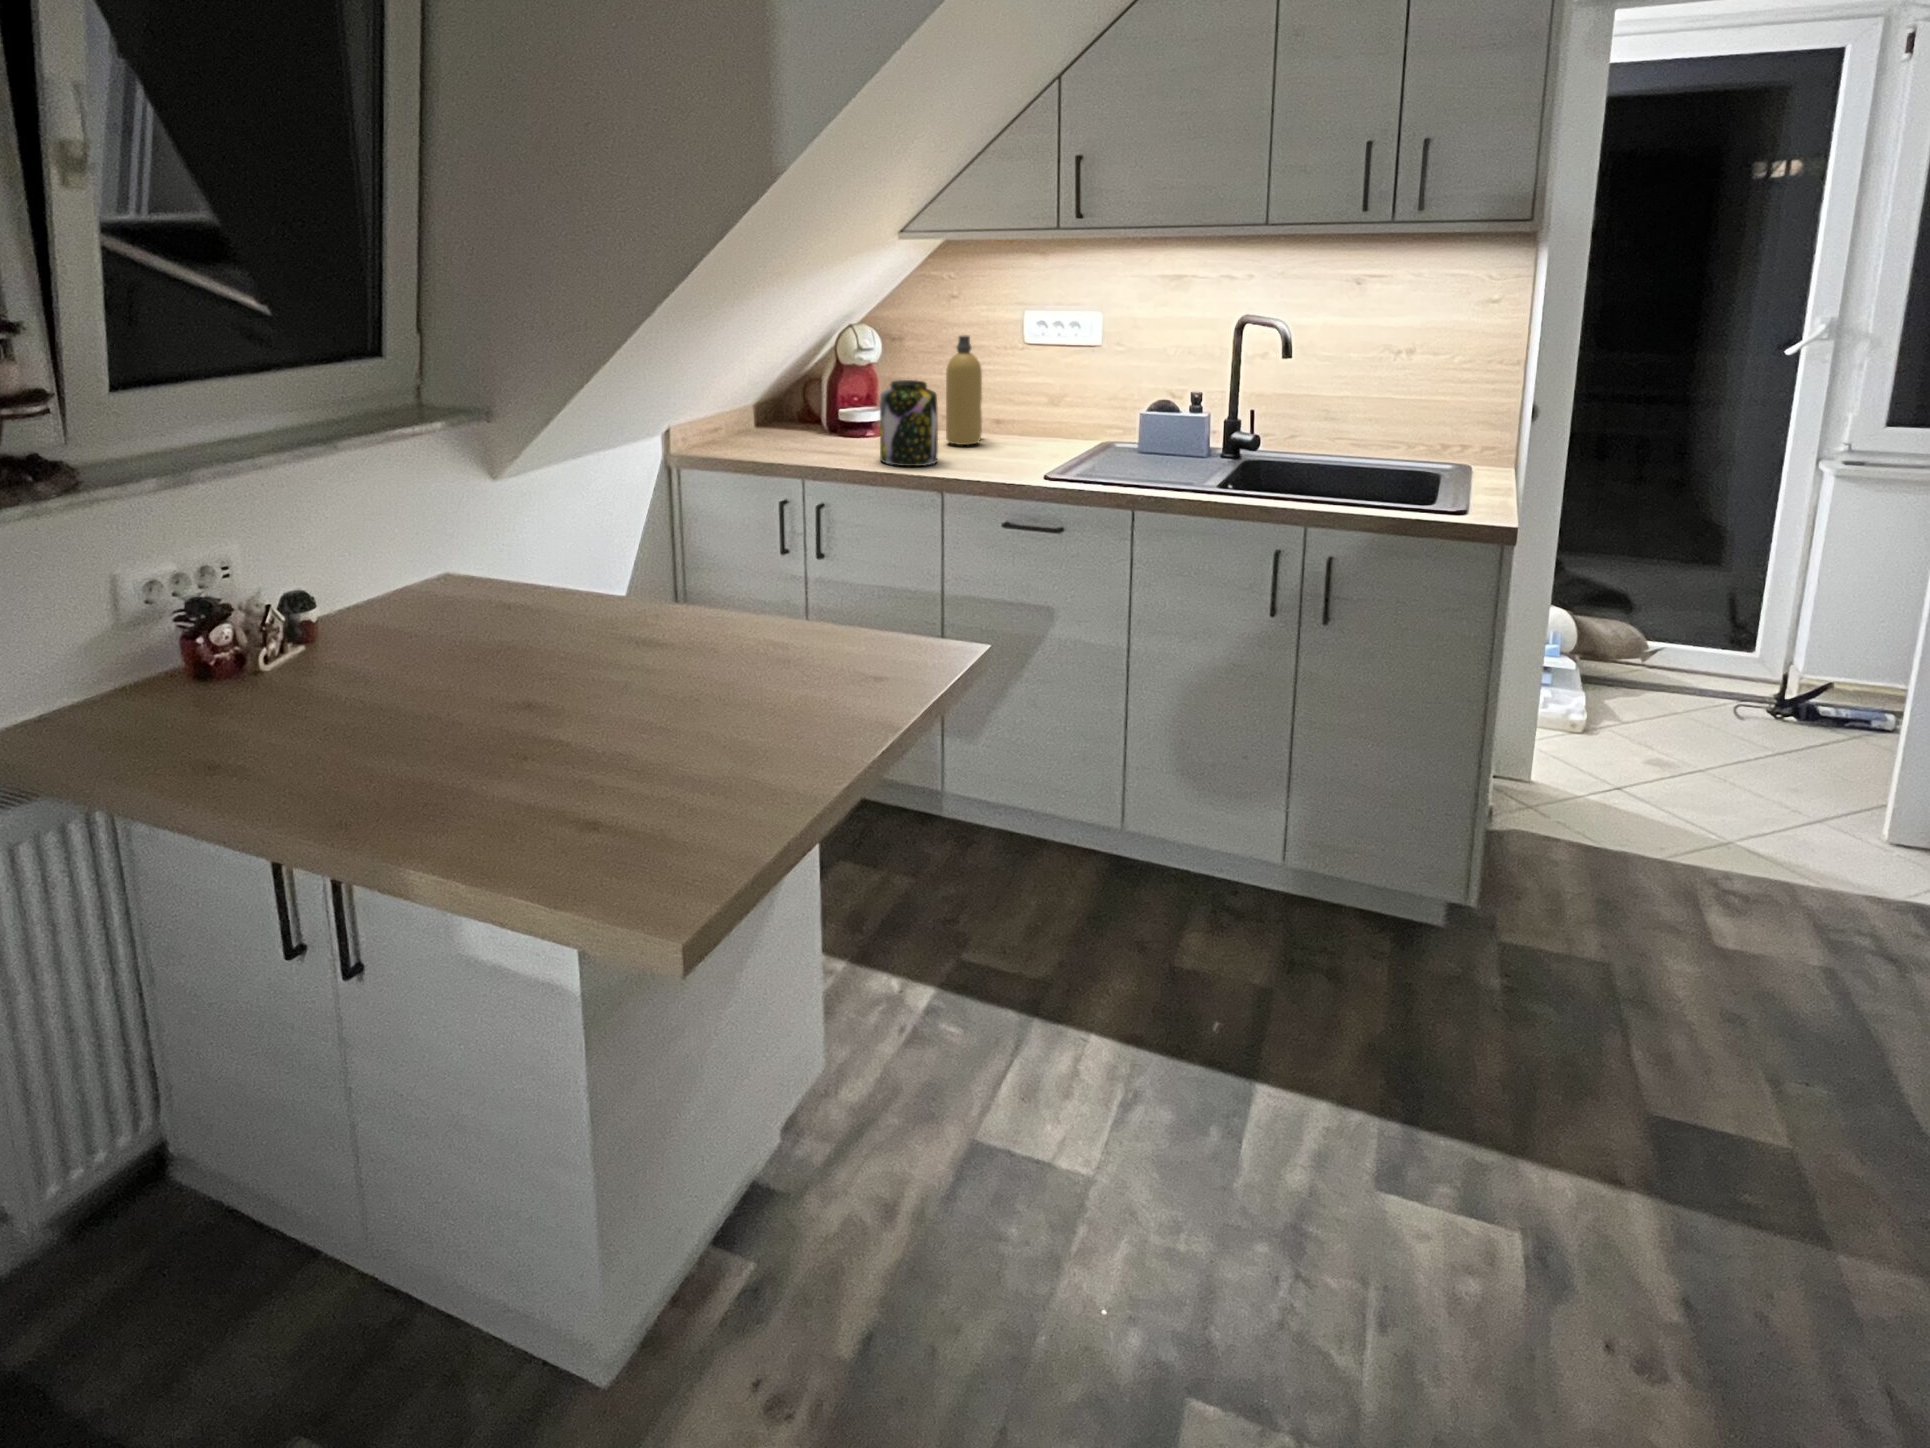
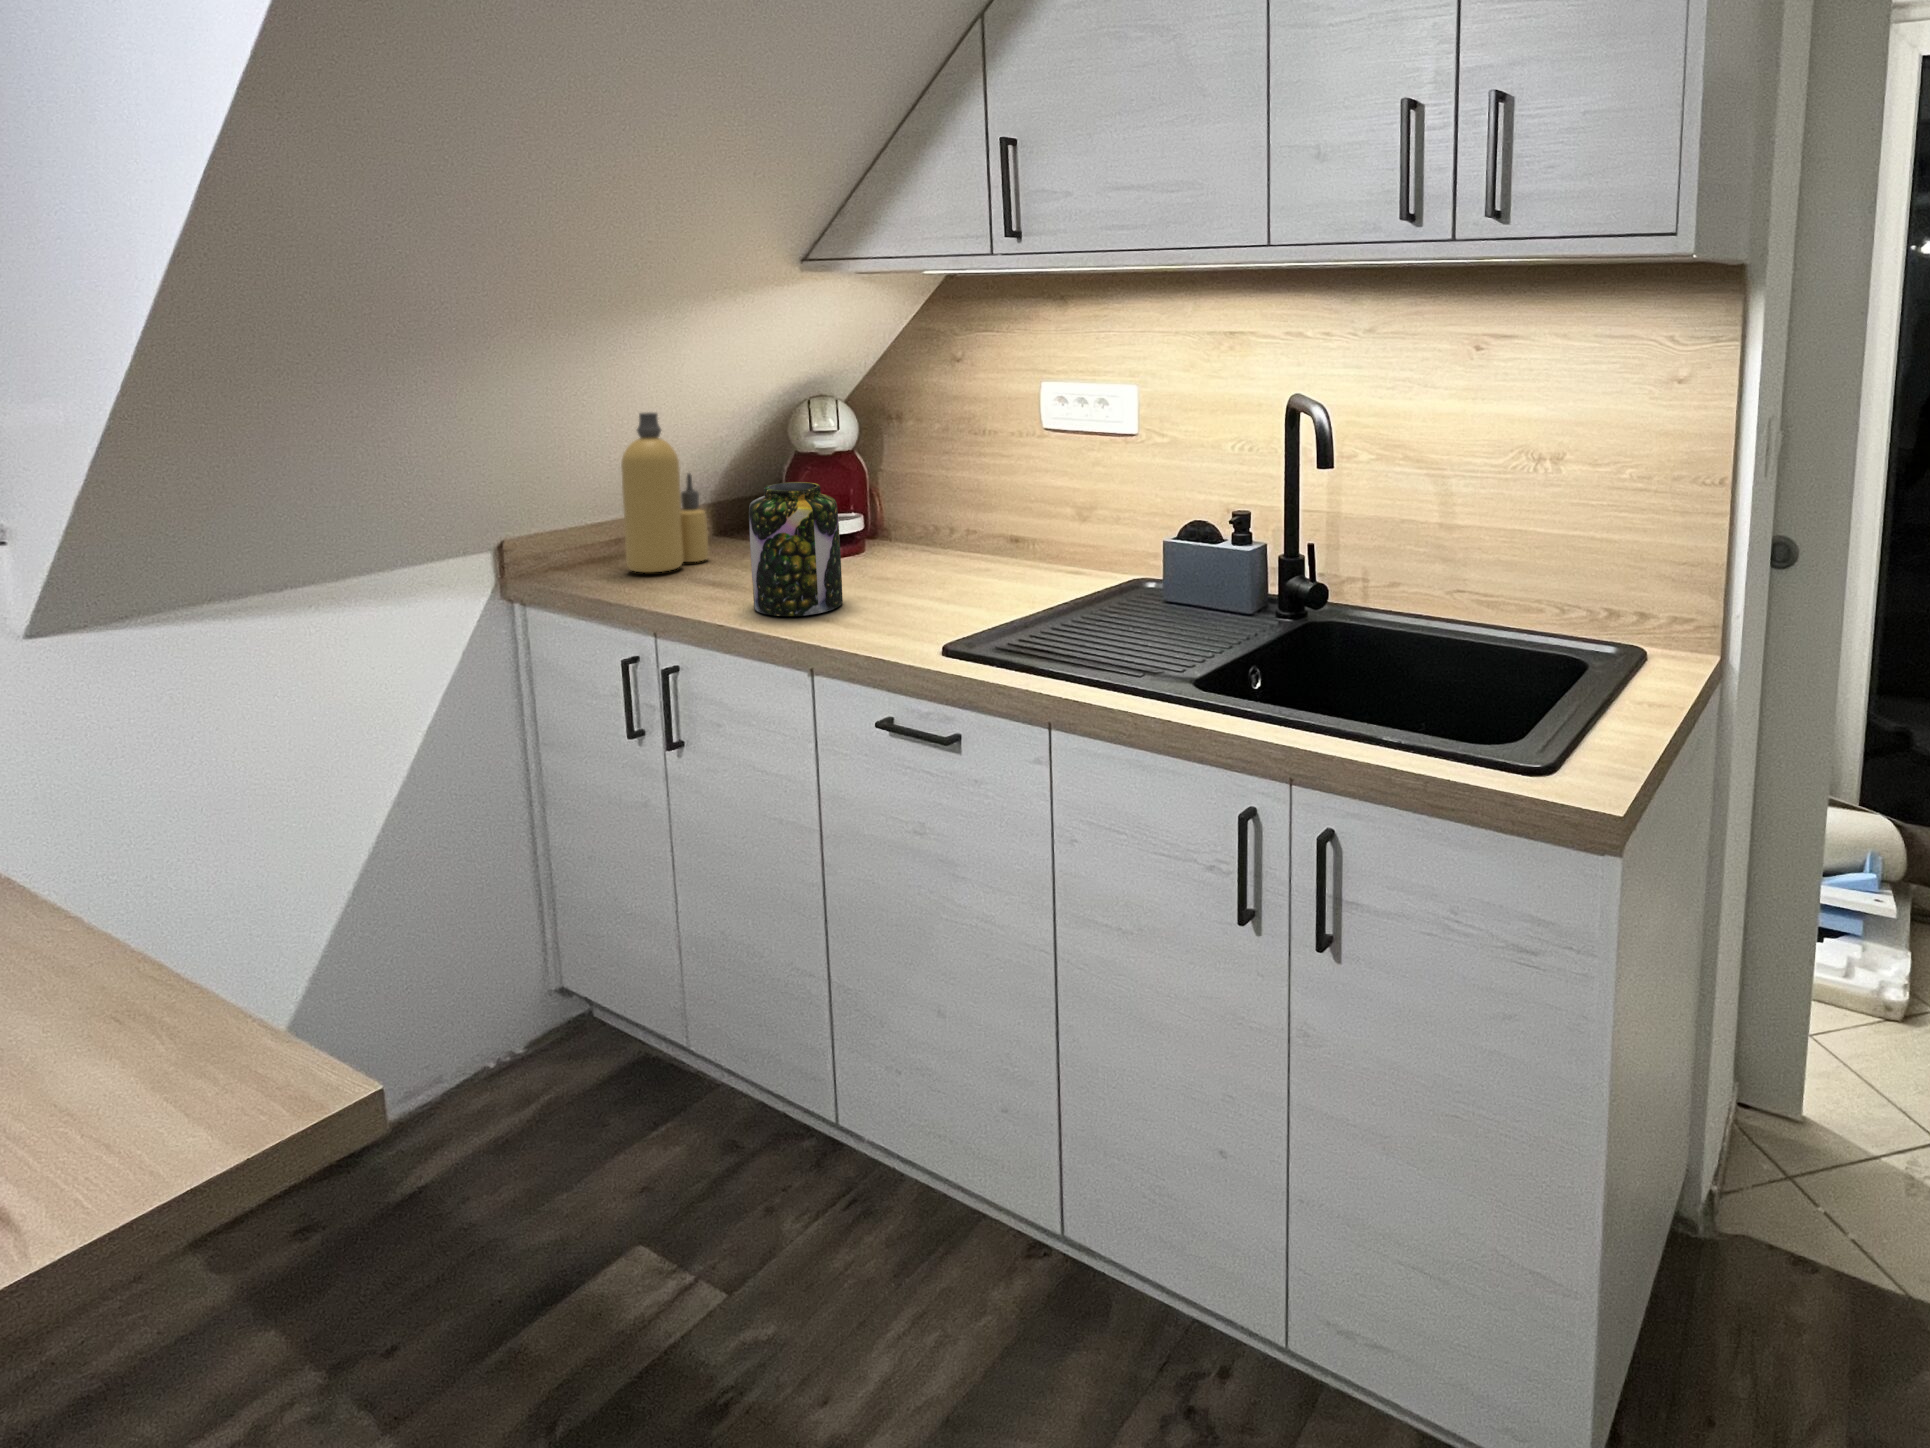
bottle: present [946,335,982,445] -> present [621,412,708,573]

